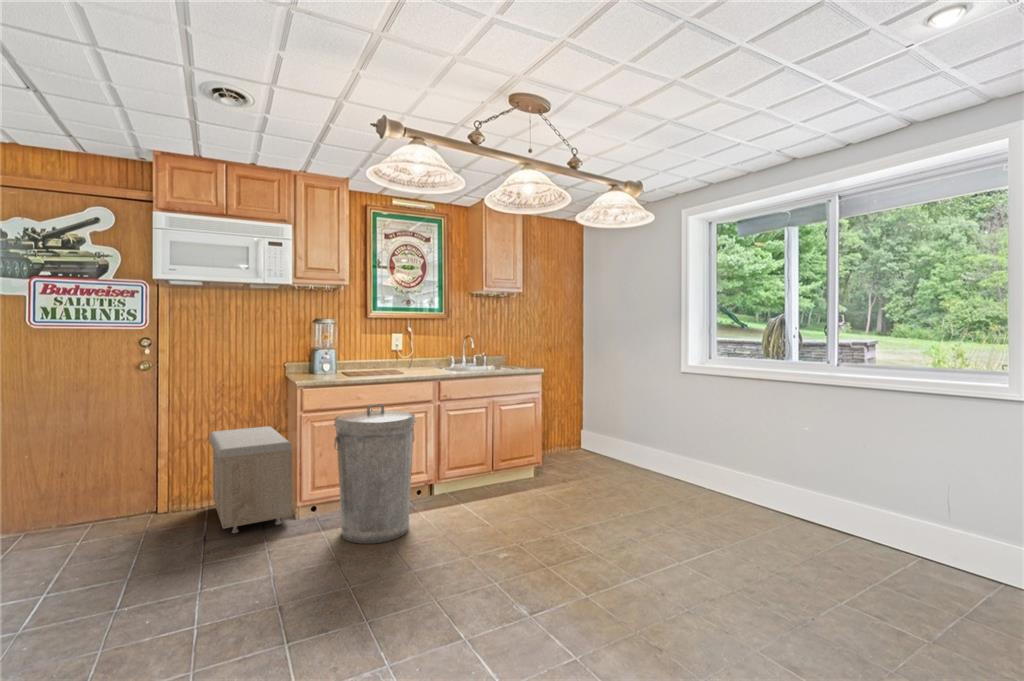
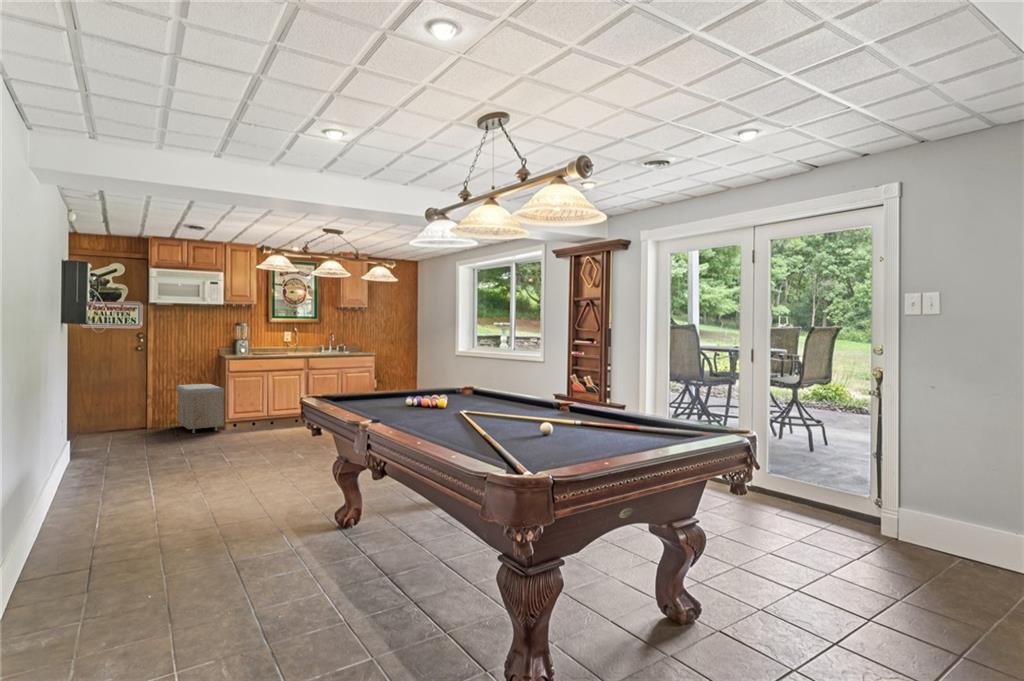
trash can: present [334,404,415,544] -> none [246,368,290,435]

